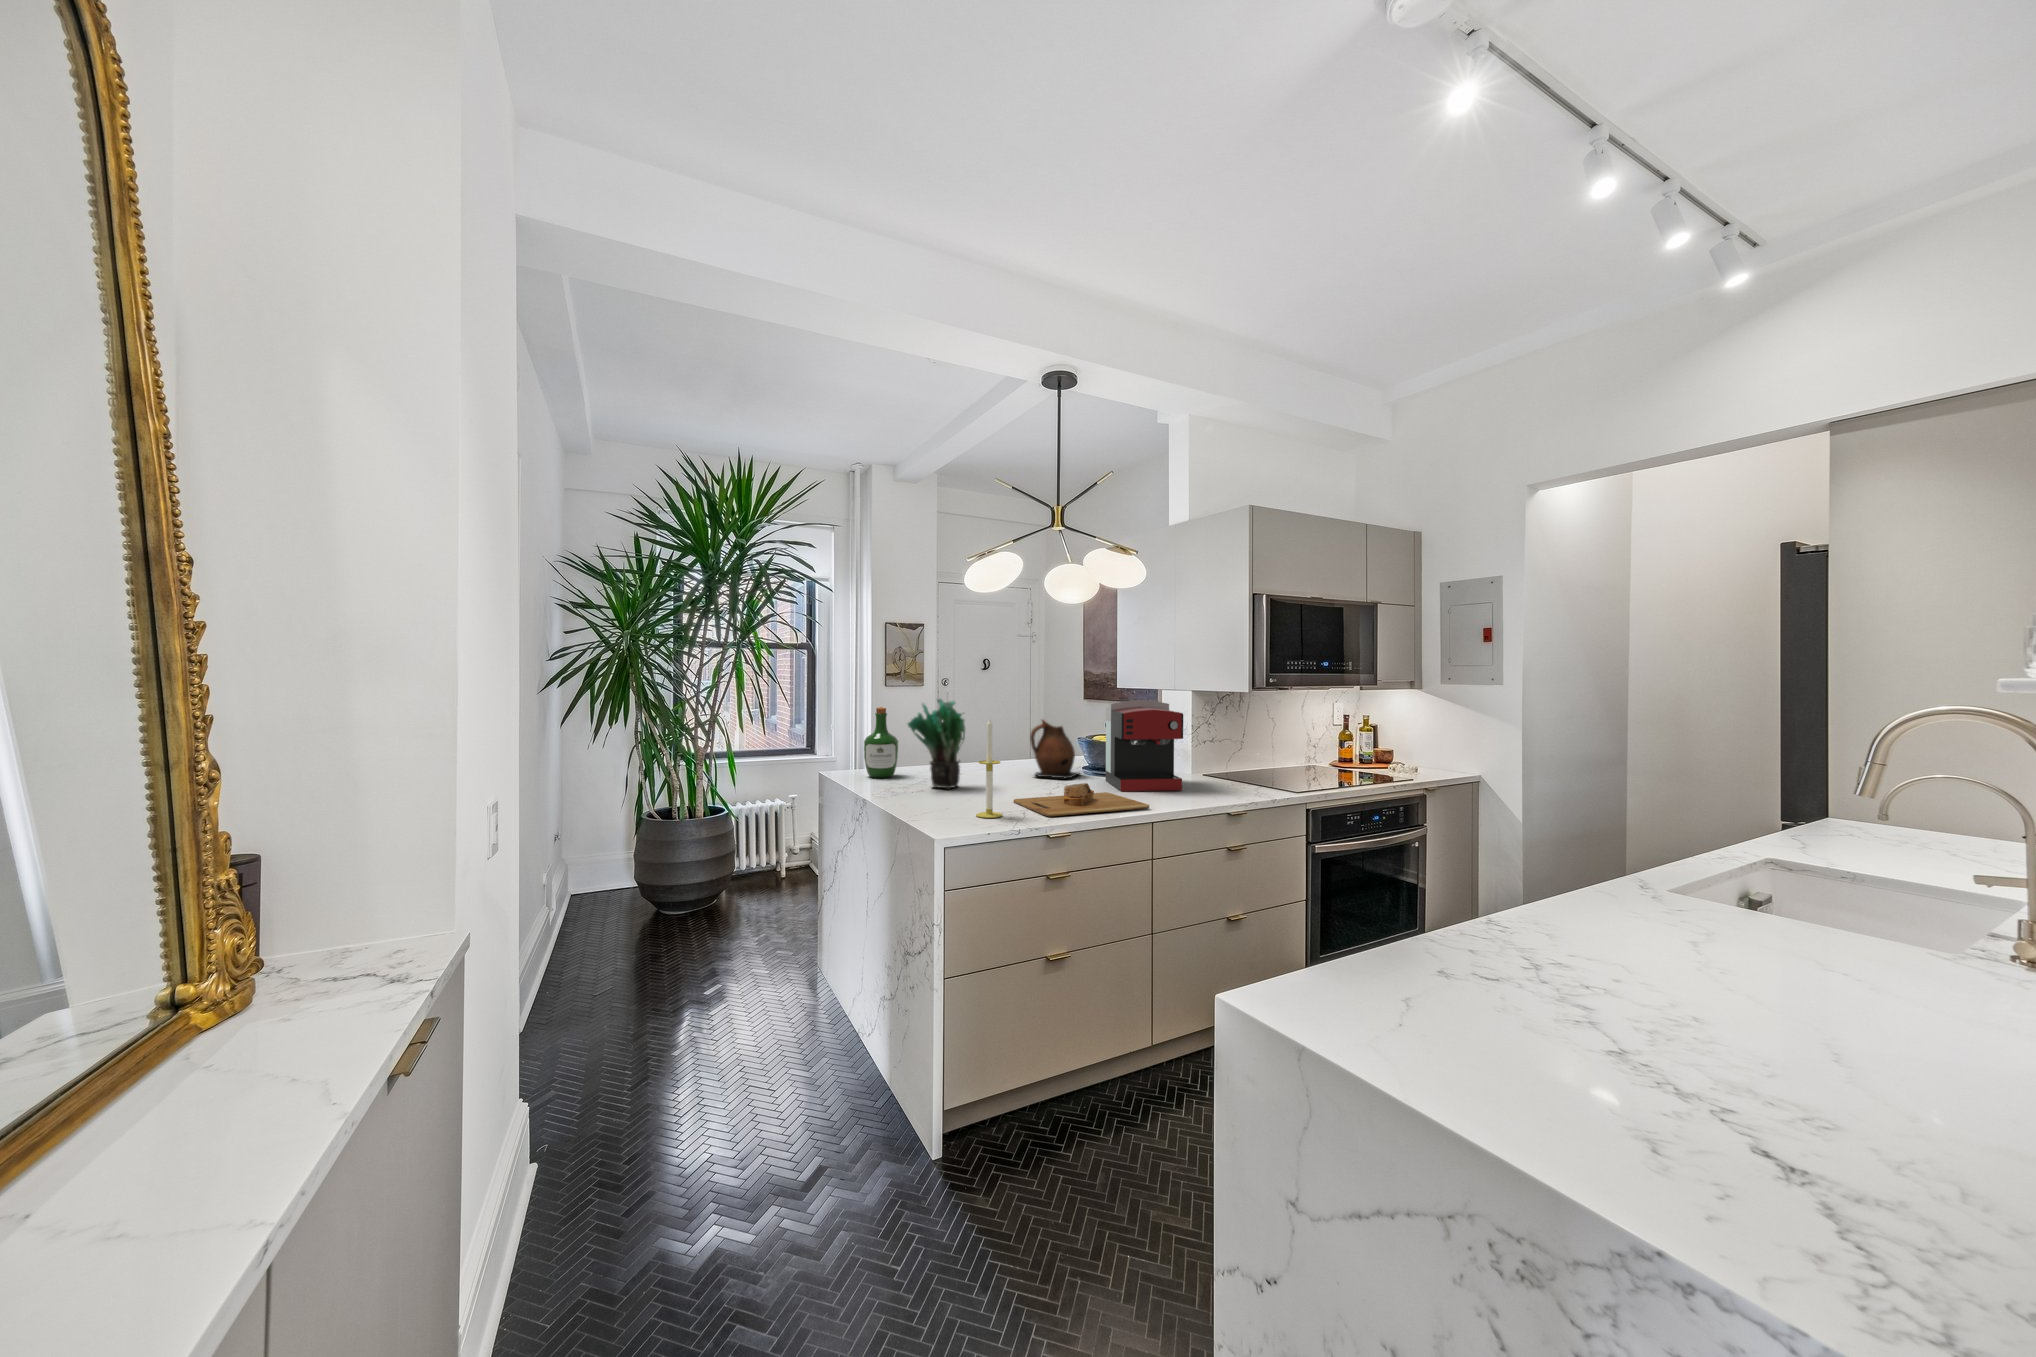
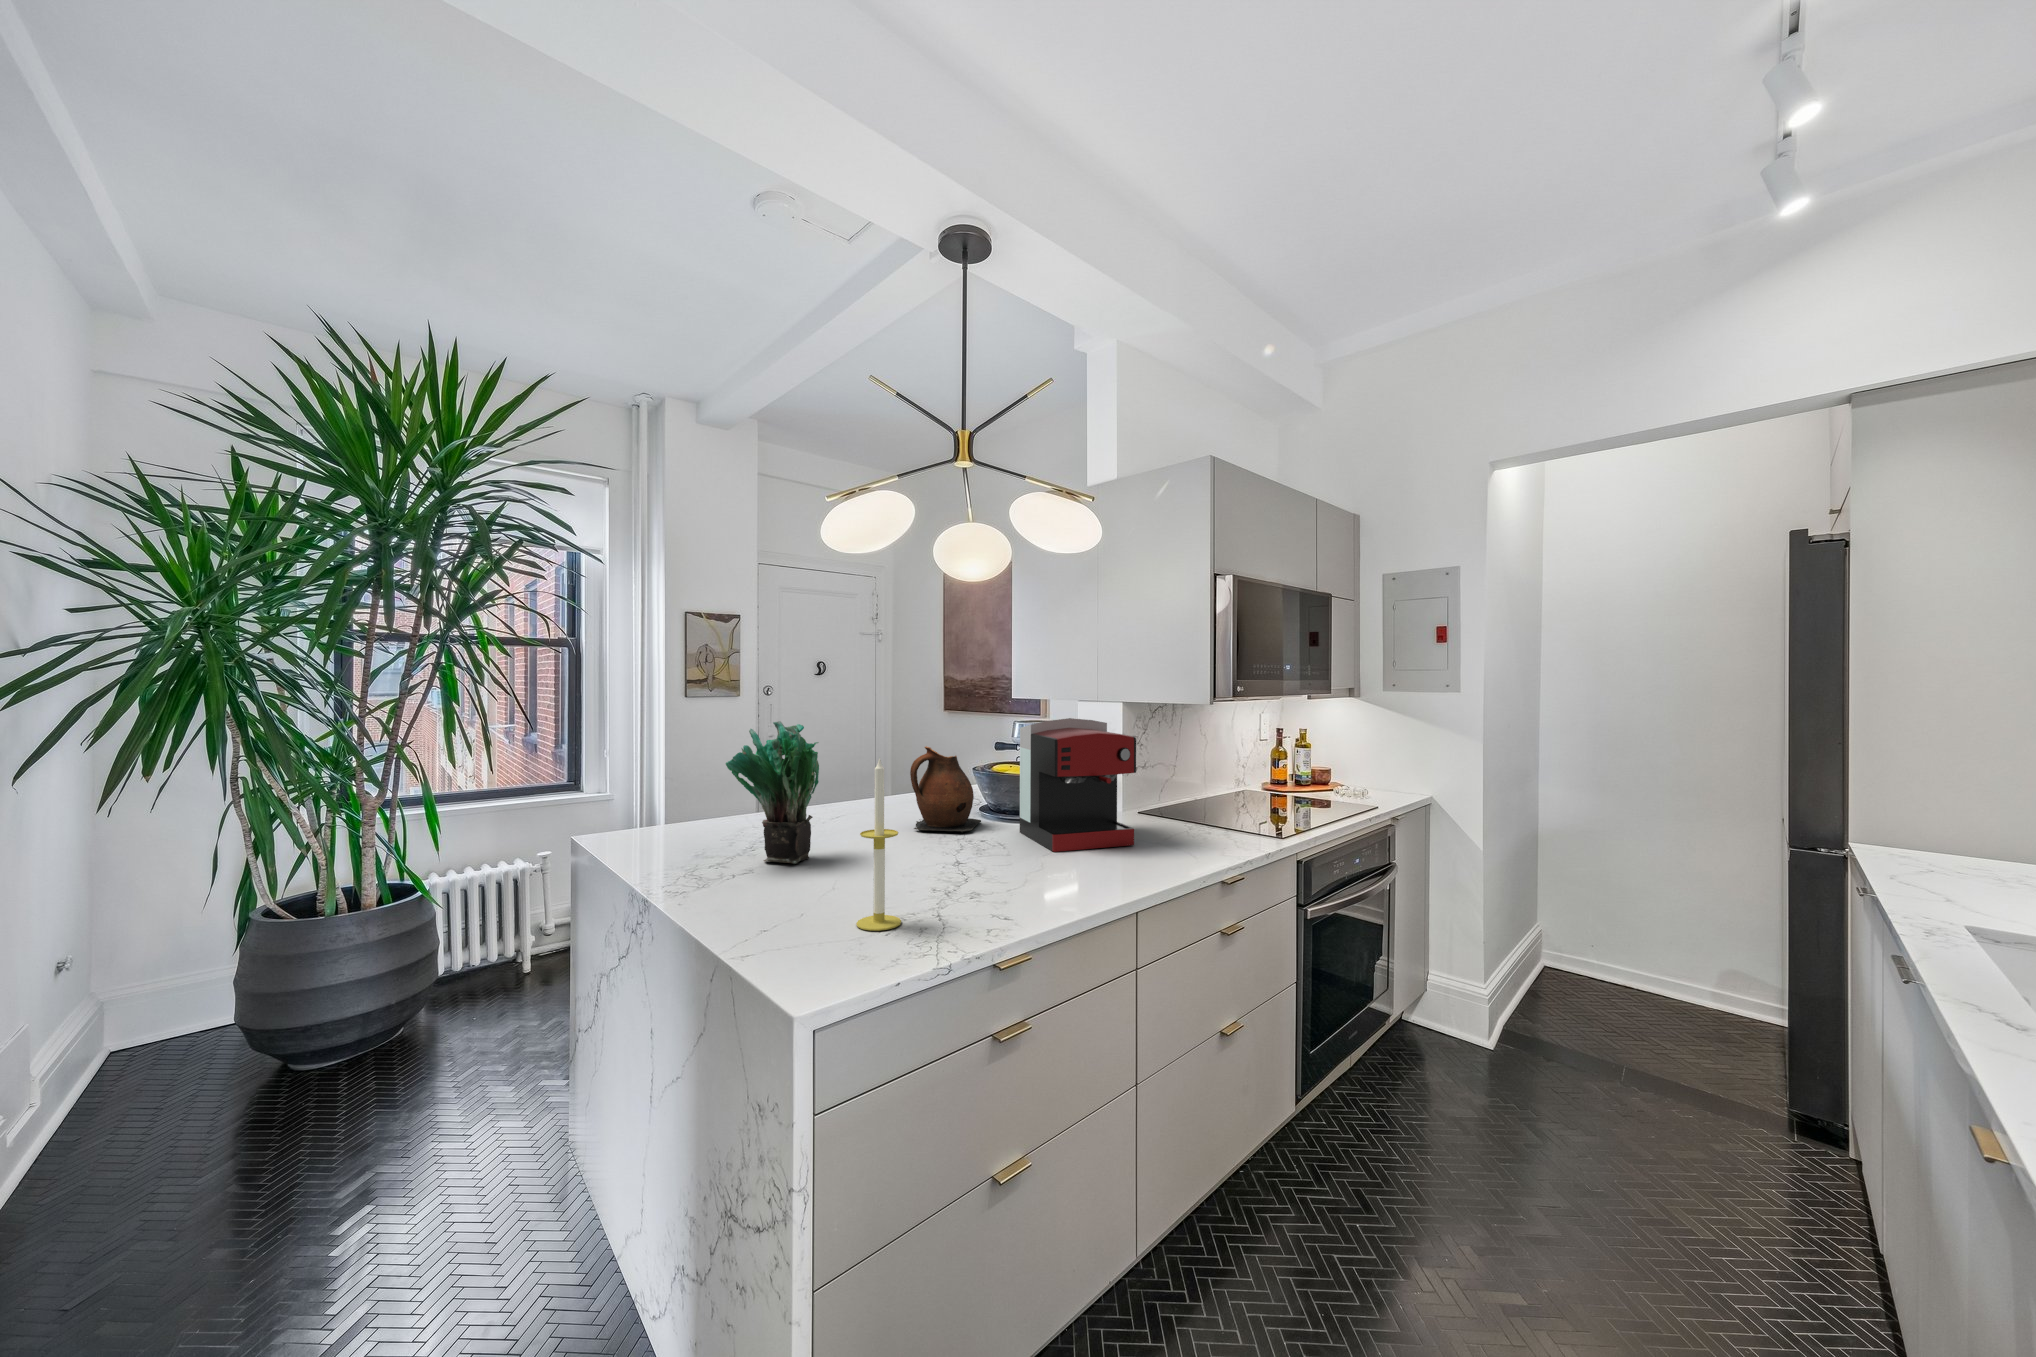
wine bottle: present [864,707,898,778] -> none [650,734,708,846]
cutting board: present [1014,783,1149,817] -> none [907,850,1119,918]

